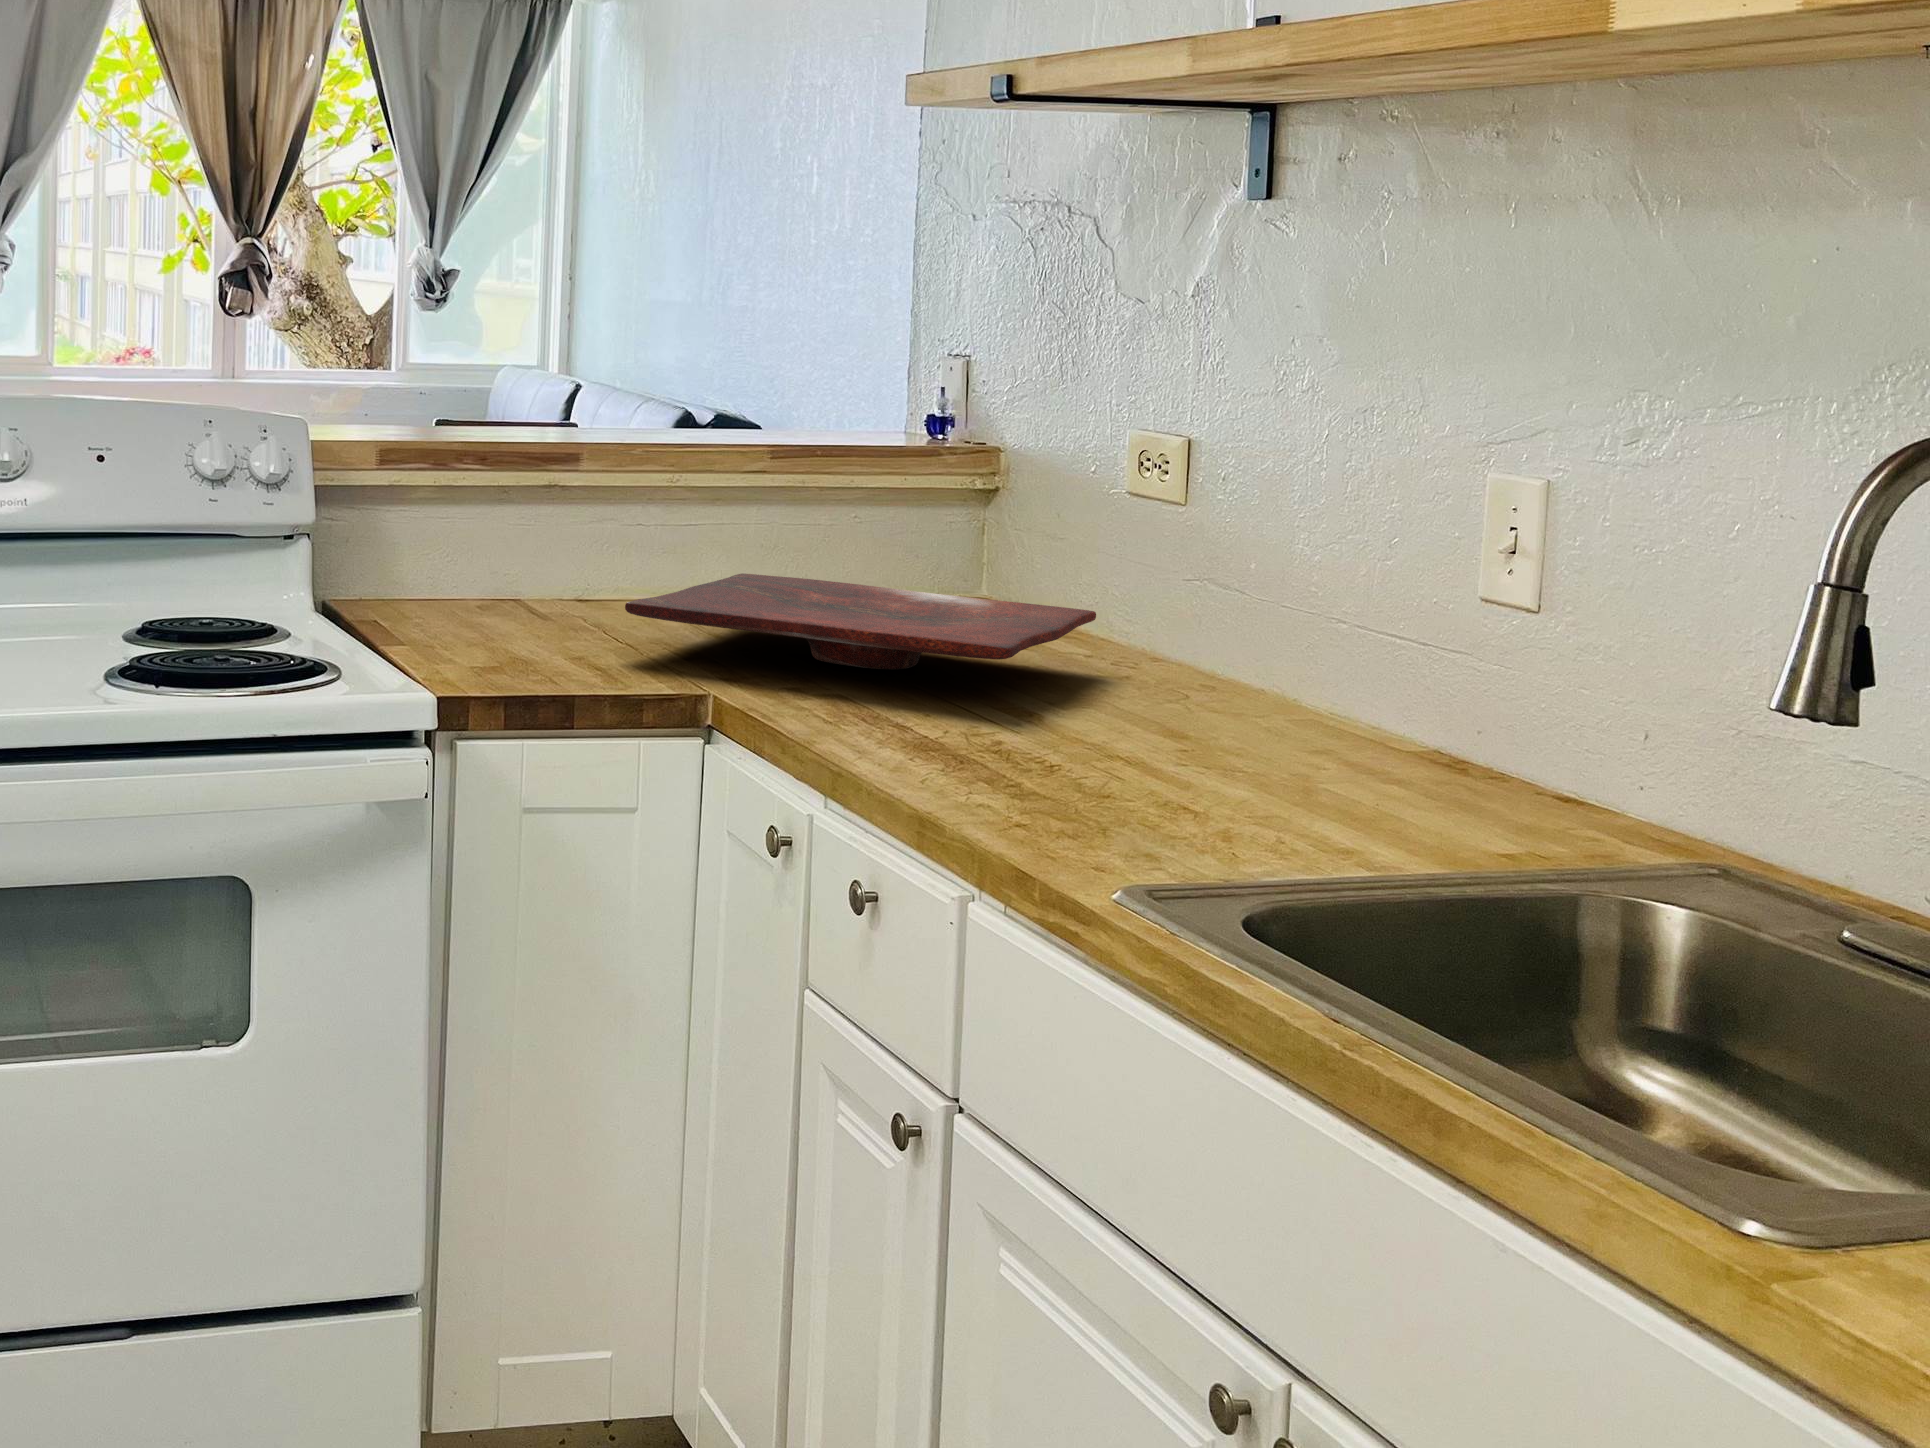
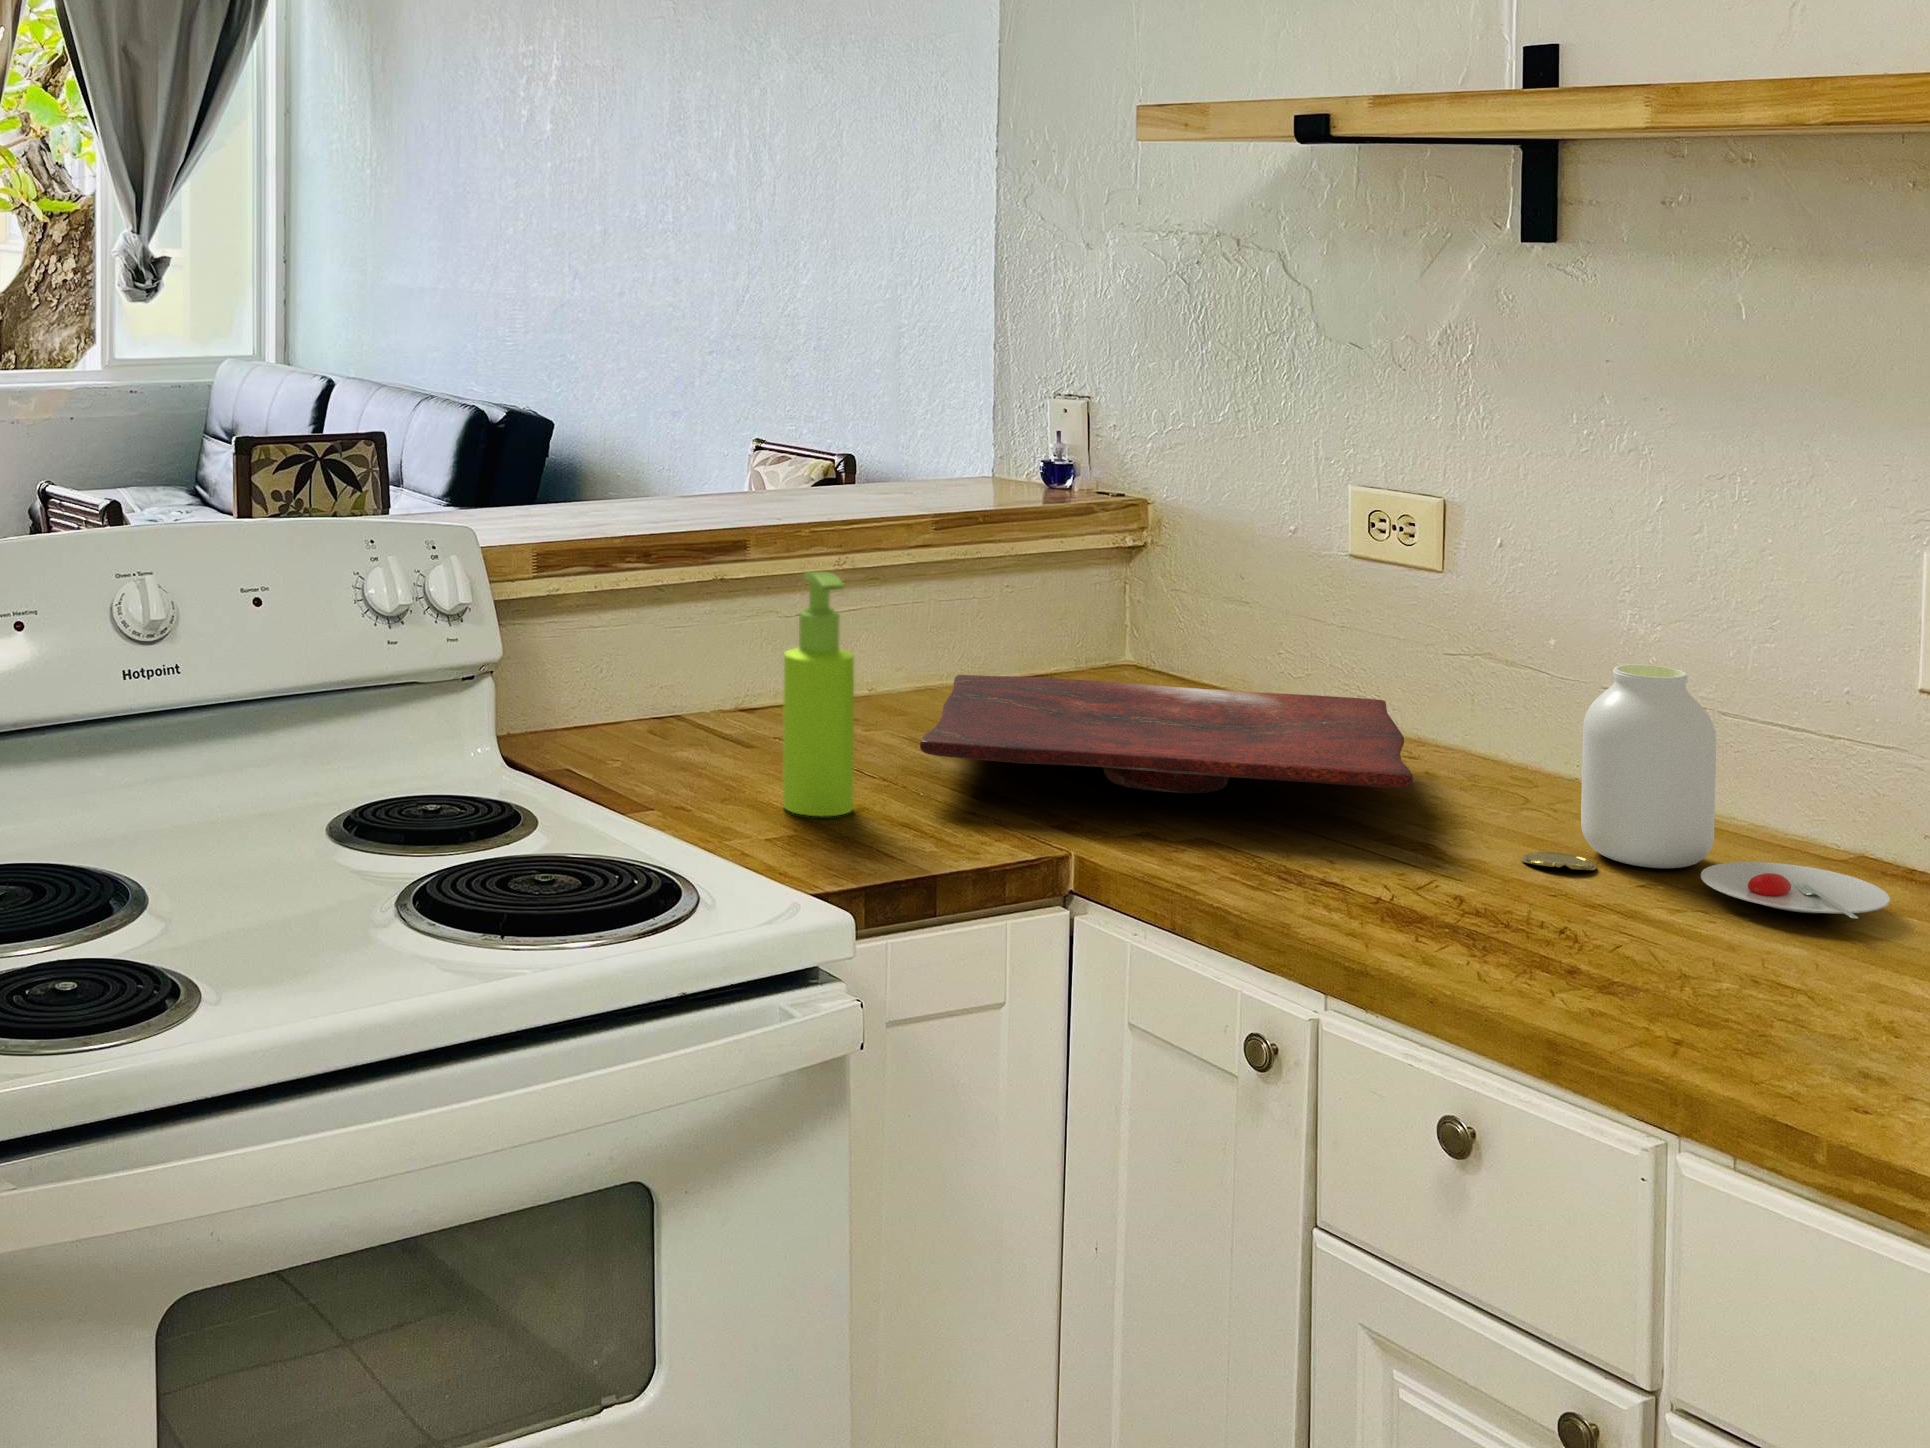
soap dispenser: none [505,454,567,656] -> present [783,571,854,816]
jar: none [1096,564,1378,774] -> present [1522,664,1890,918]

